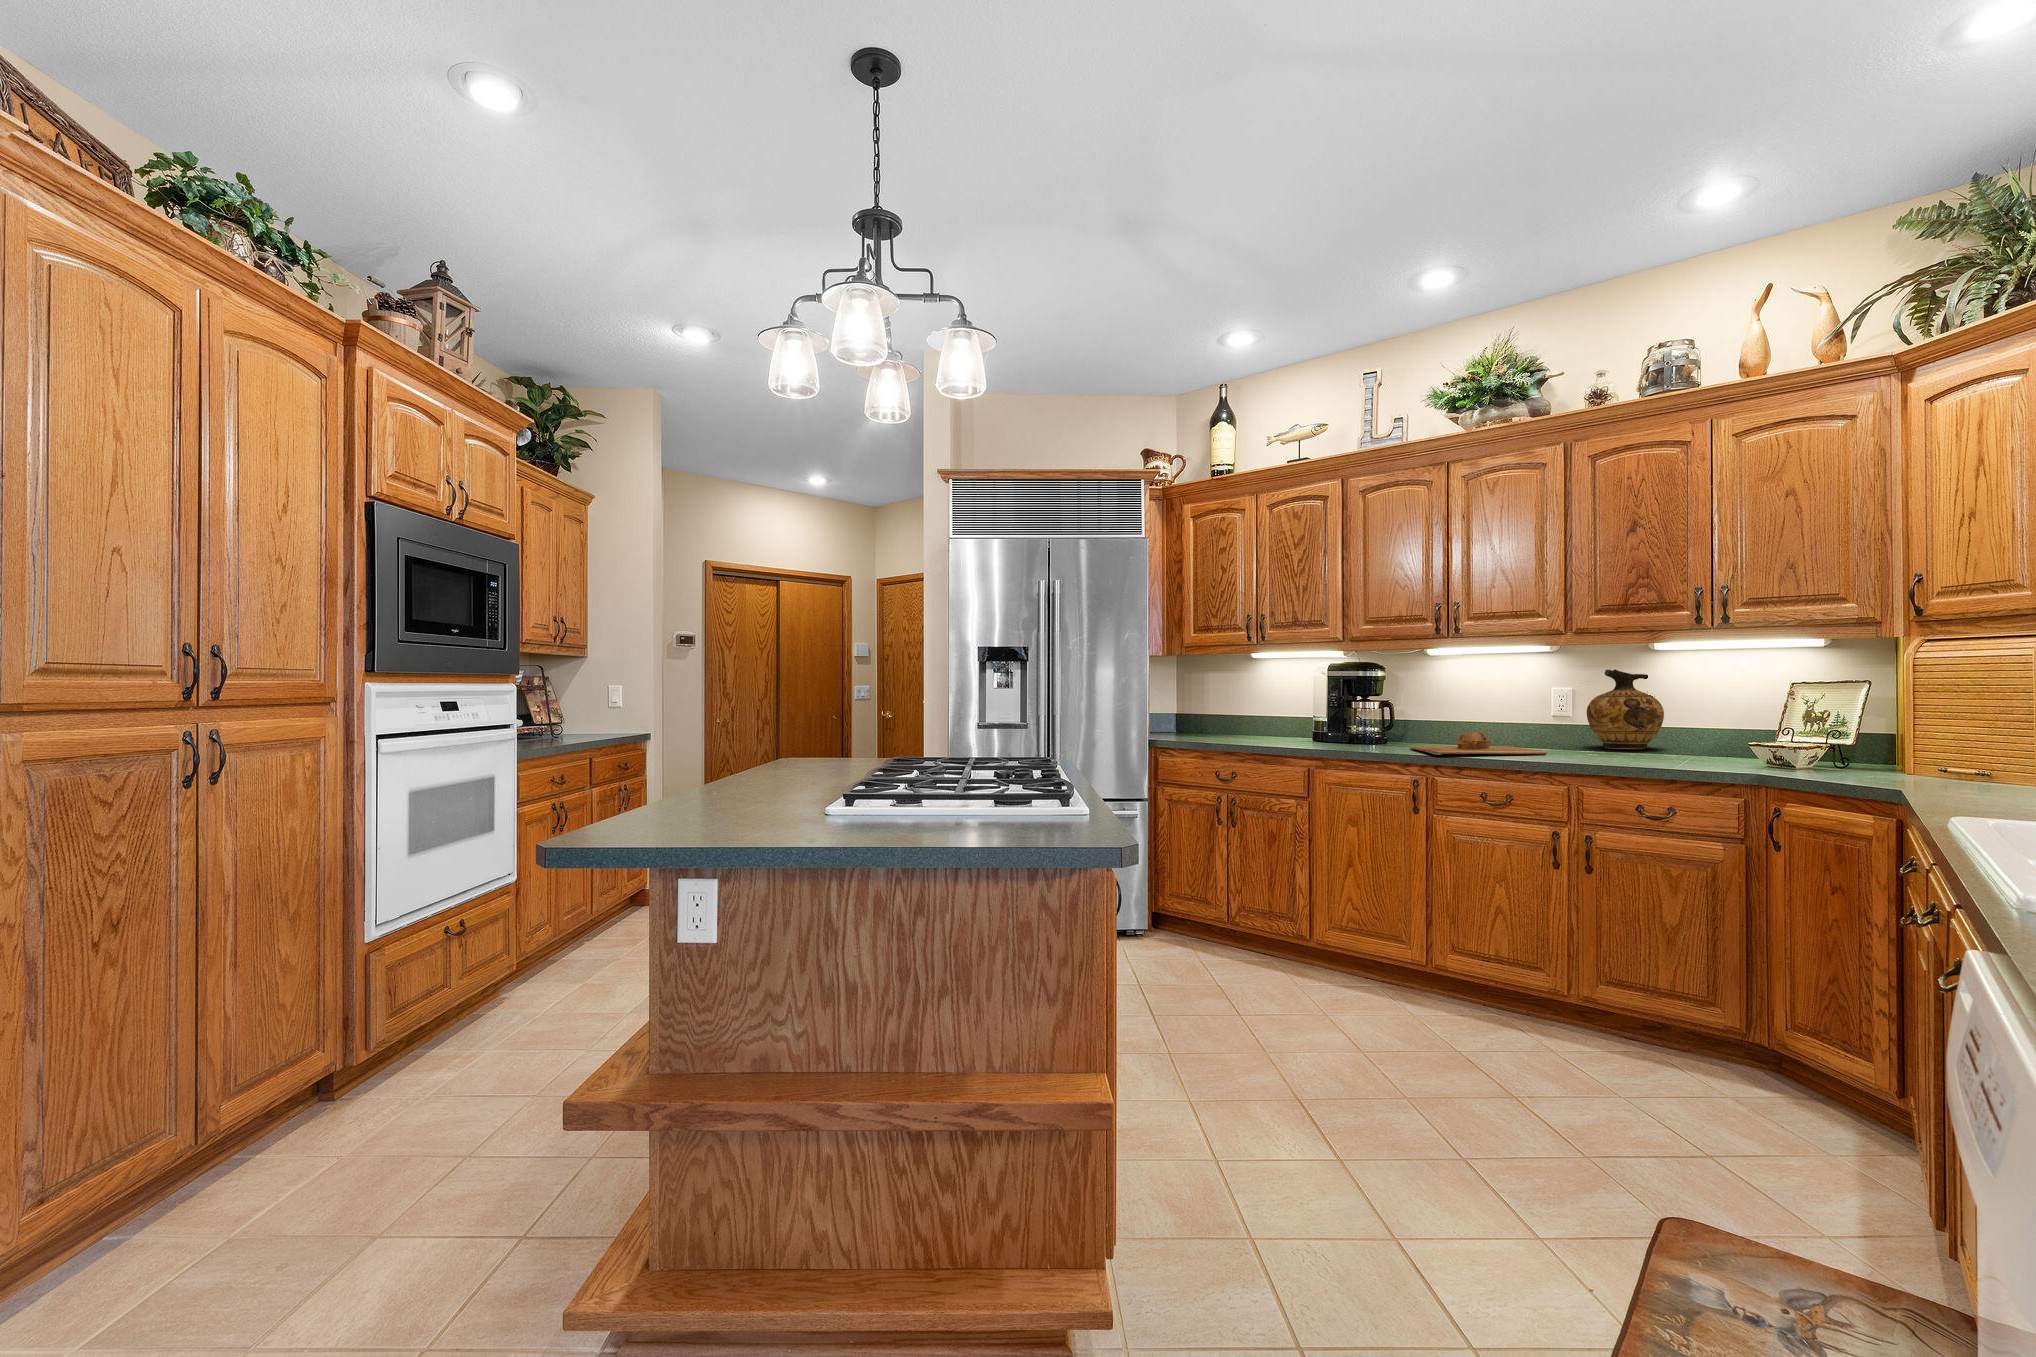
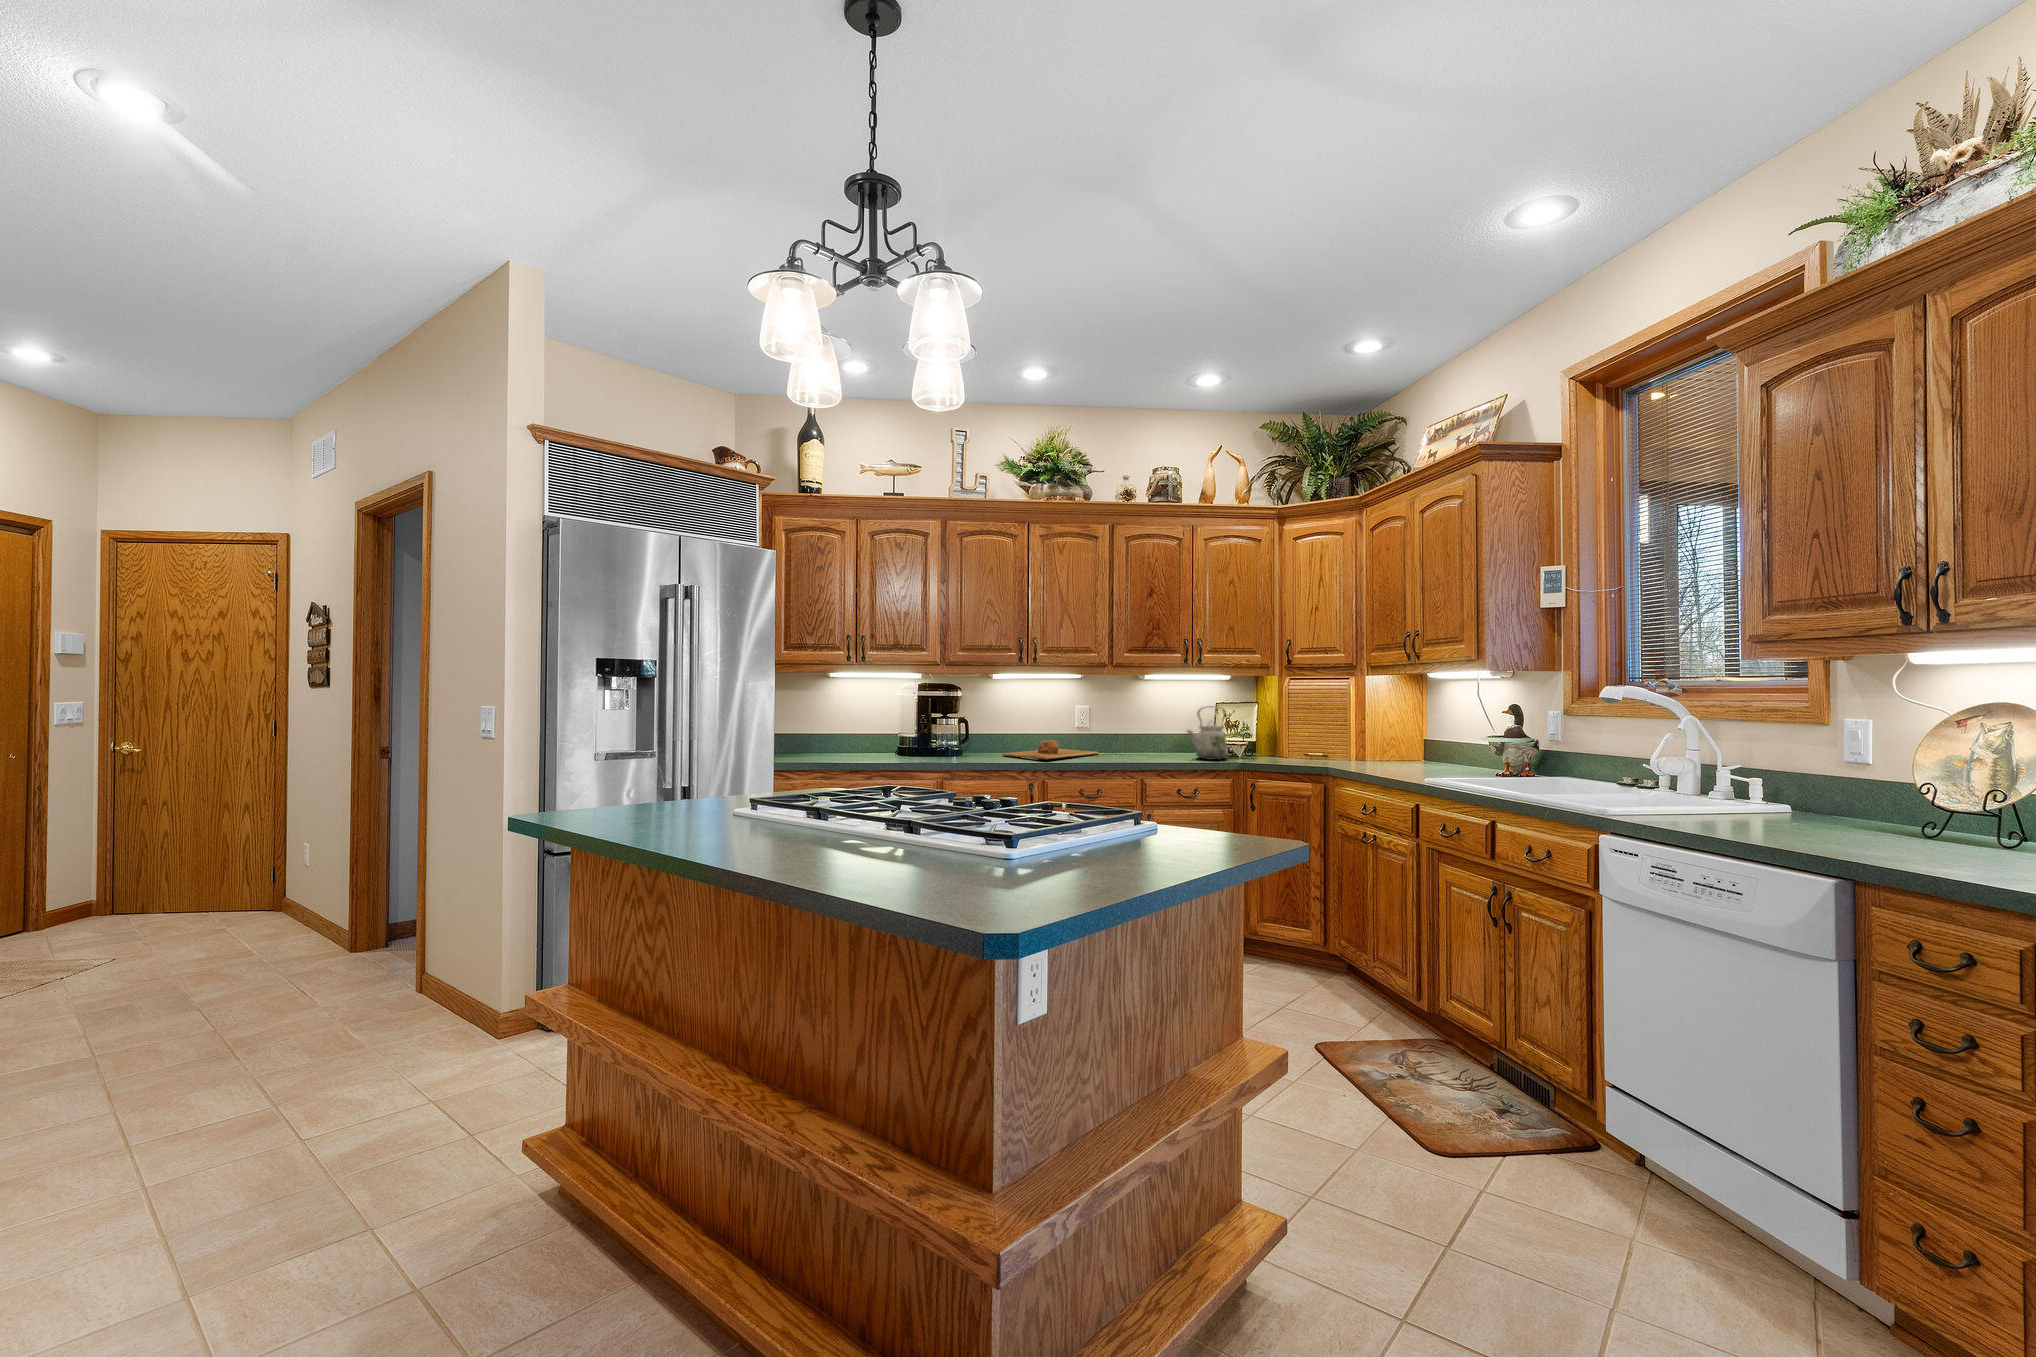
ceramic jug: present [1587,669,1664,749] -> none [1098,690,1143,747]
kettle: none [1660,689,1744,771] -> present [1187,706,1227,760]

